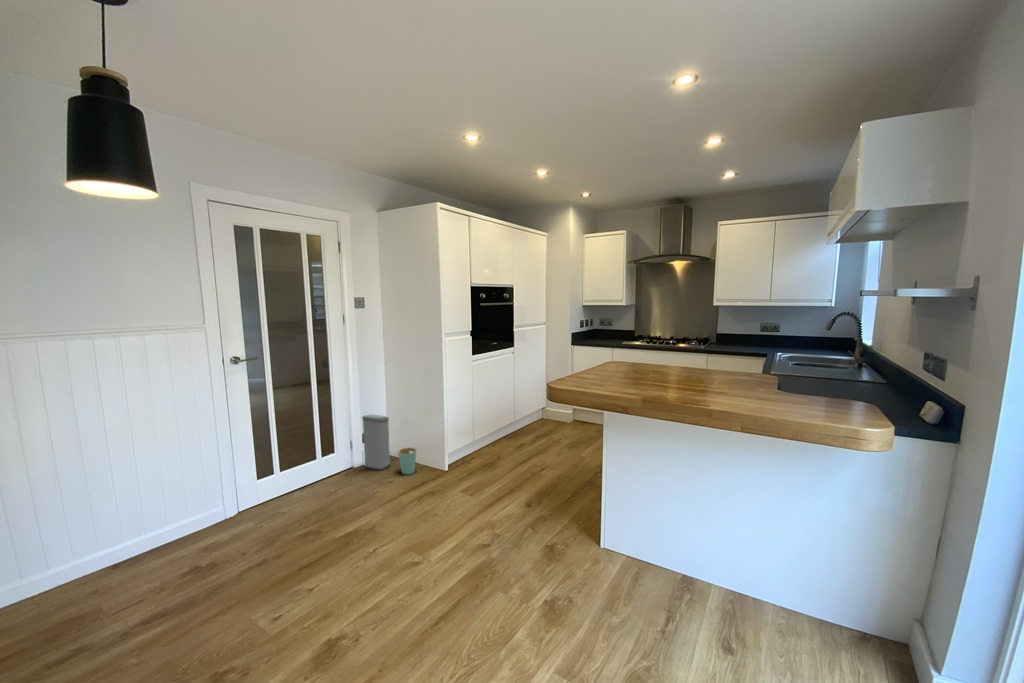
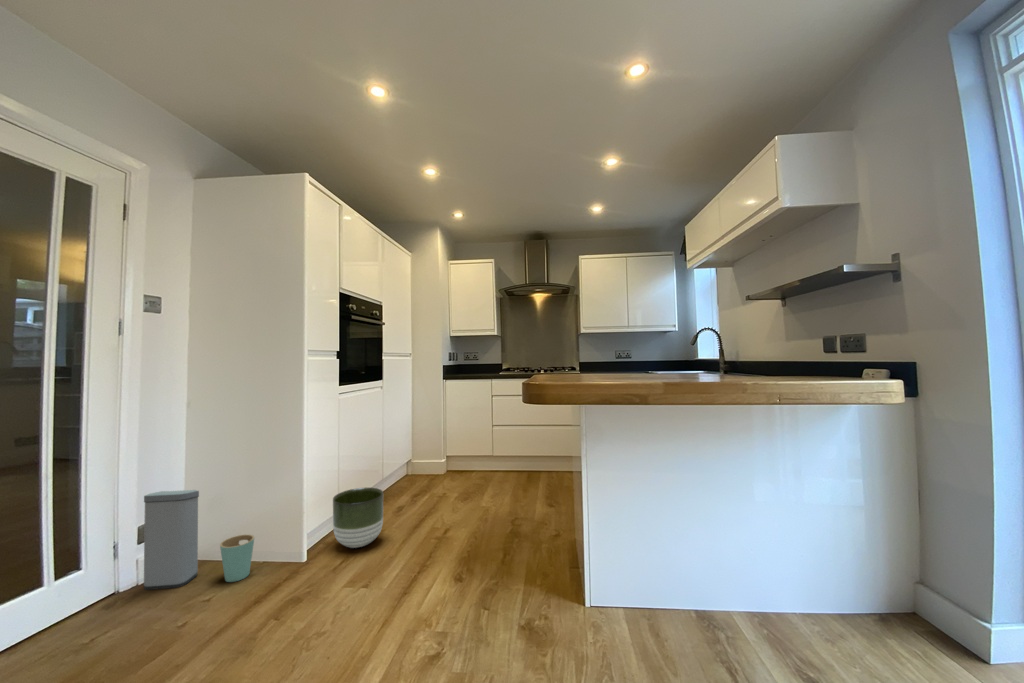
planter: none [463,429,497,470] -> present [333,488,383,548]

